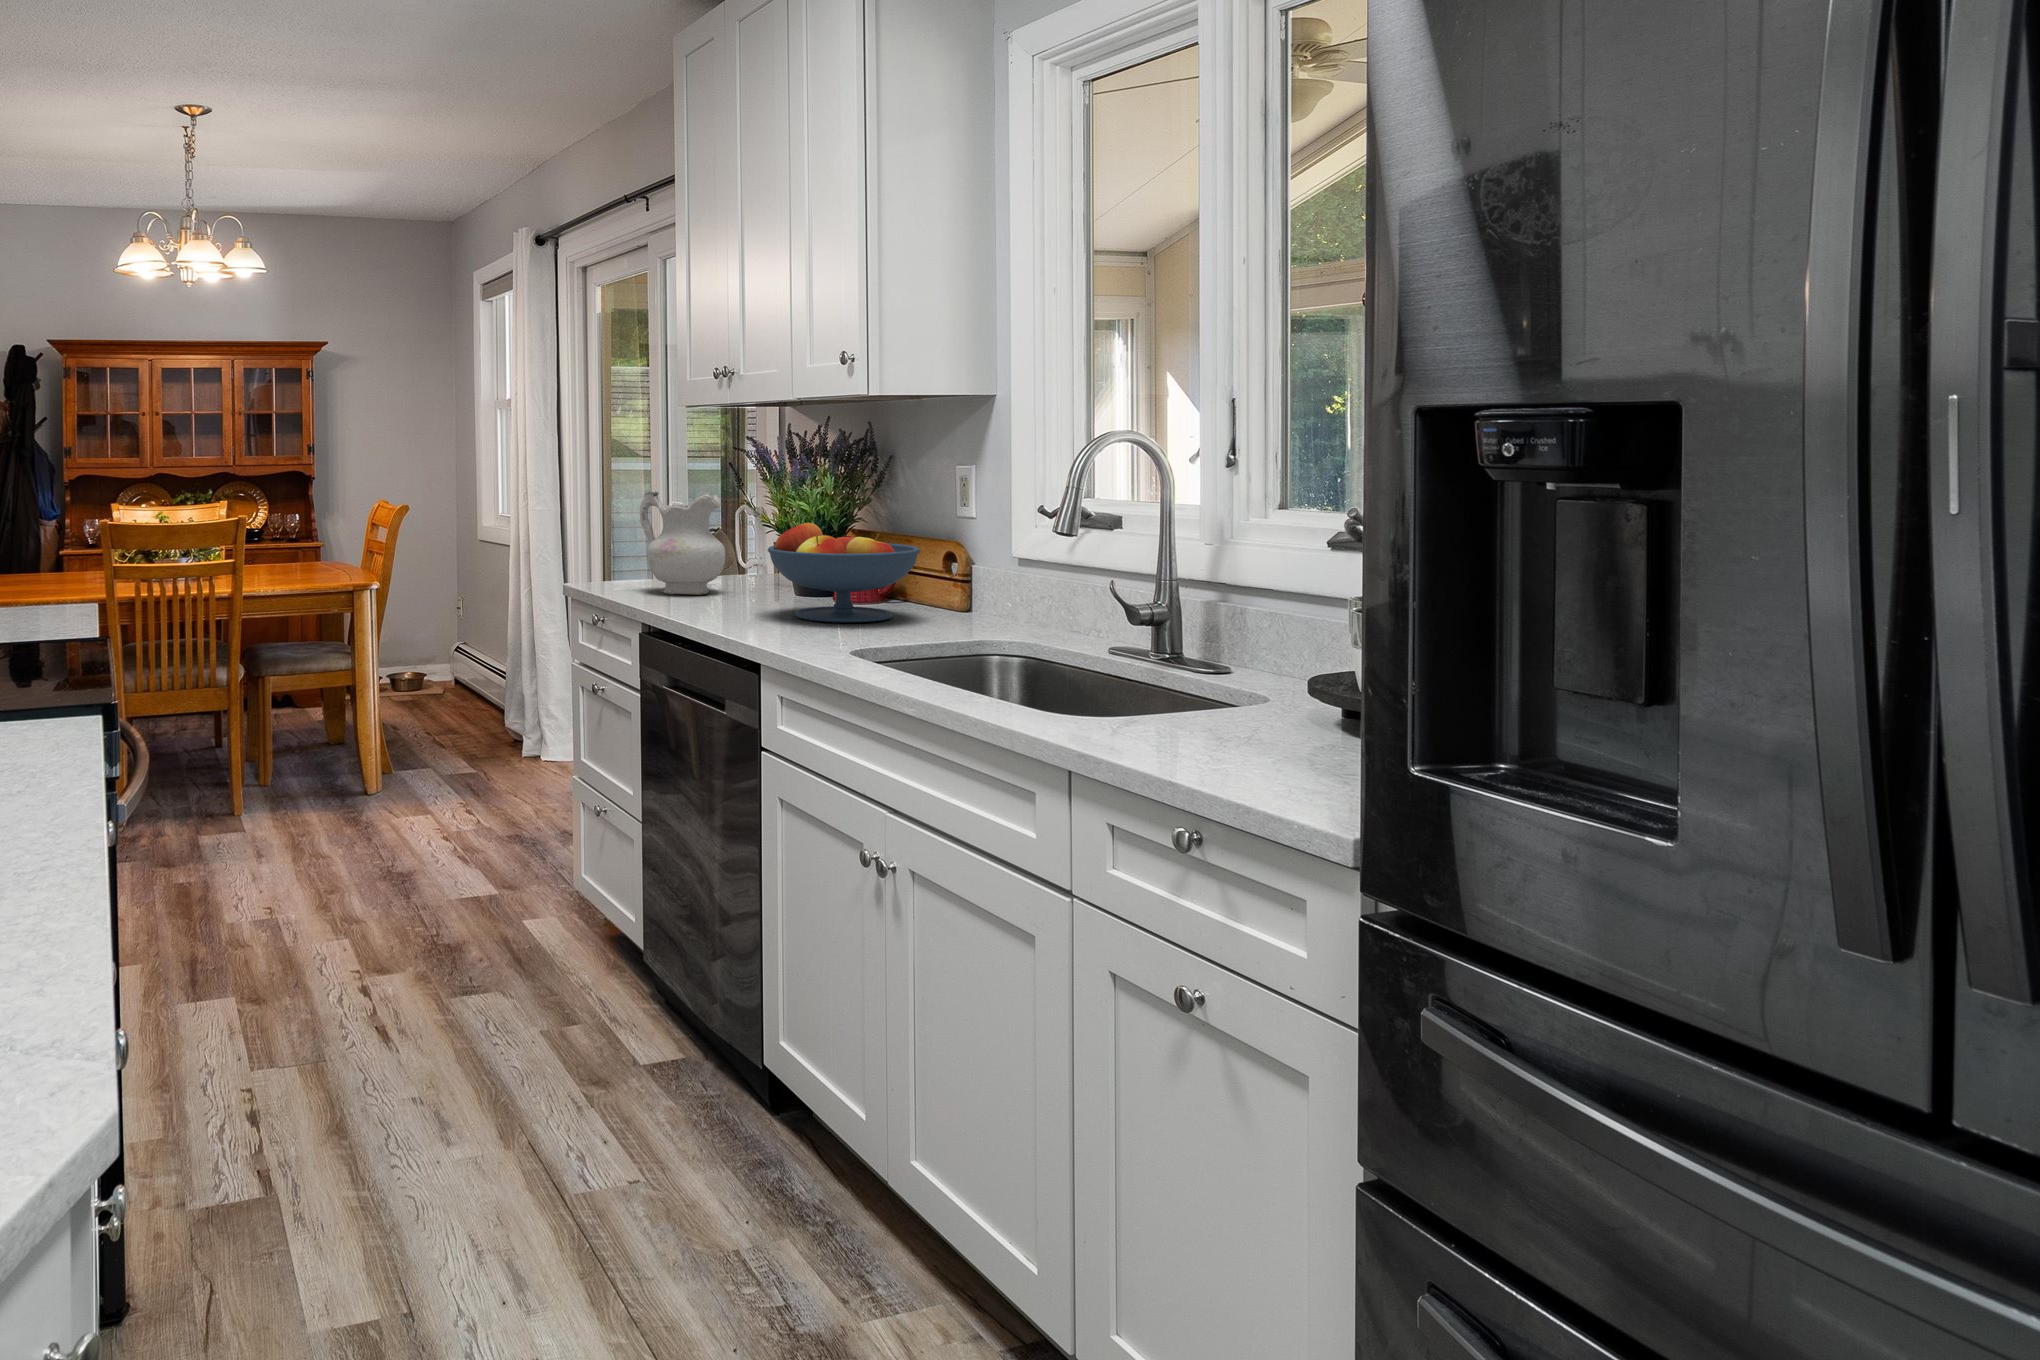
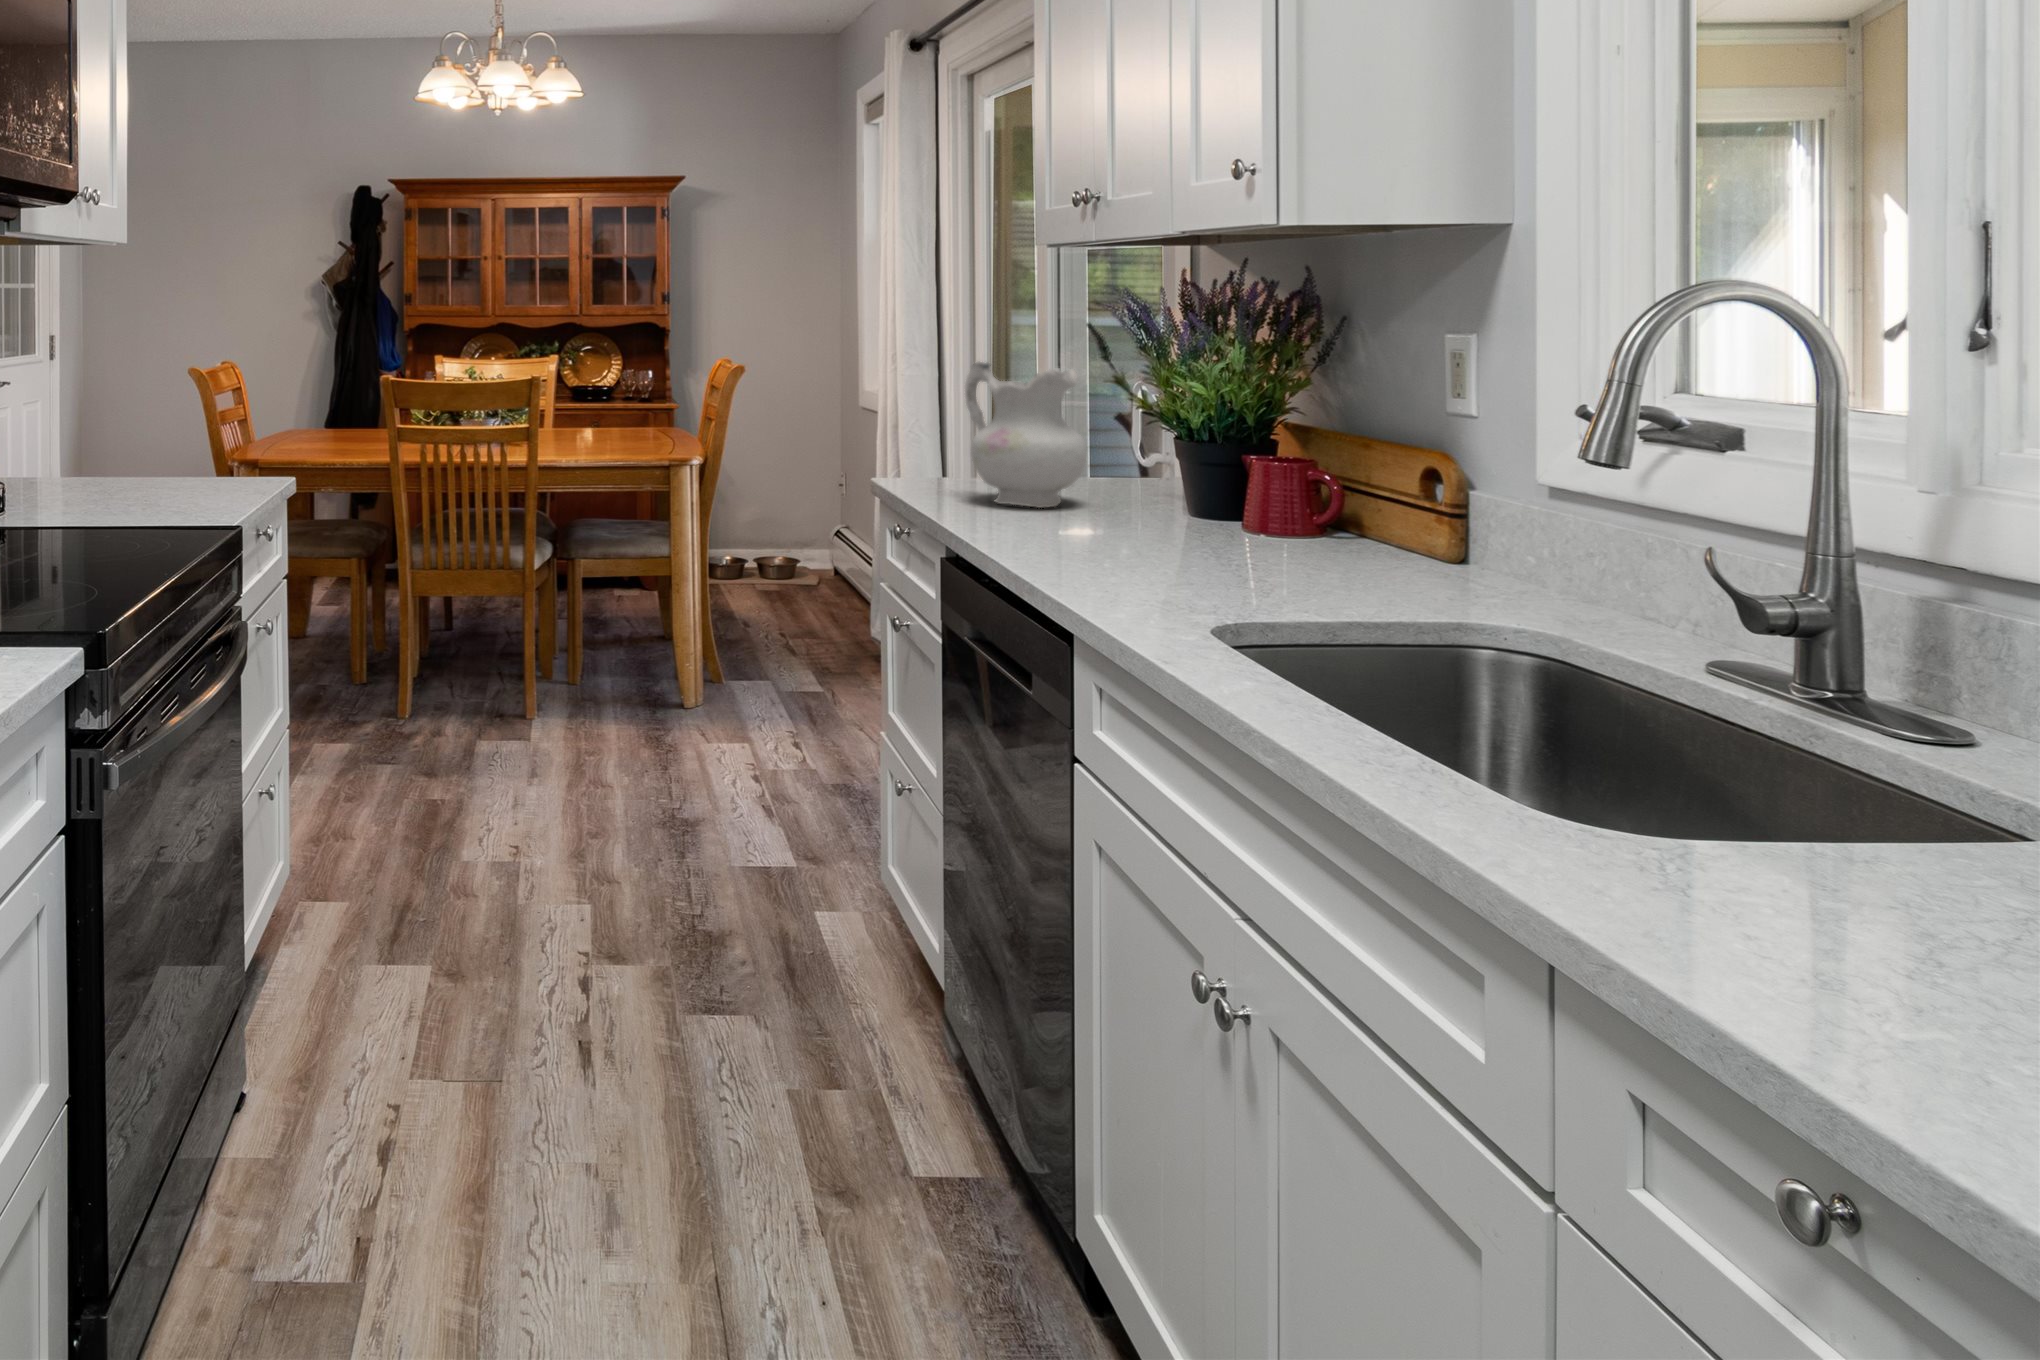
fruit bowl: present [768,523,920,622] -> none [1121,415,1373,572]

